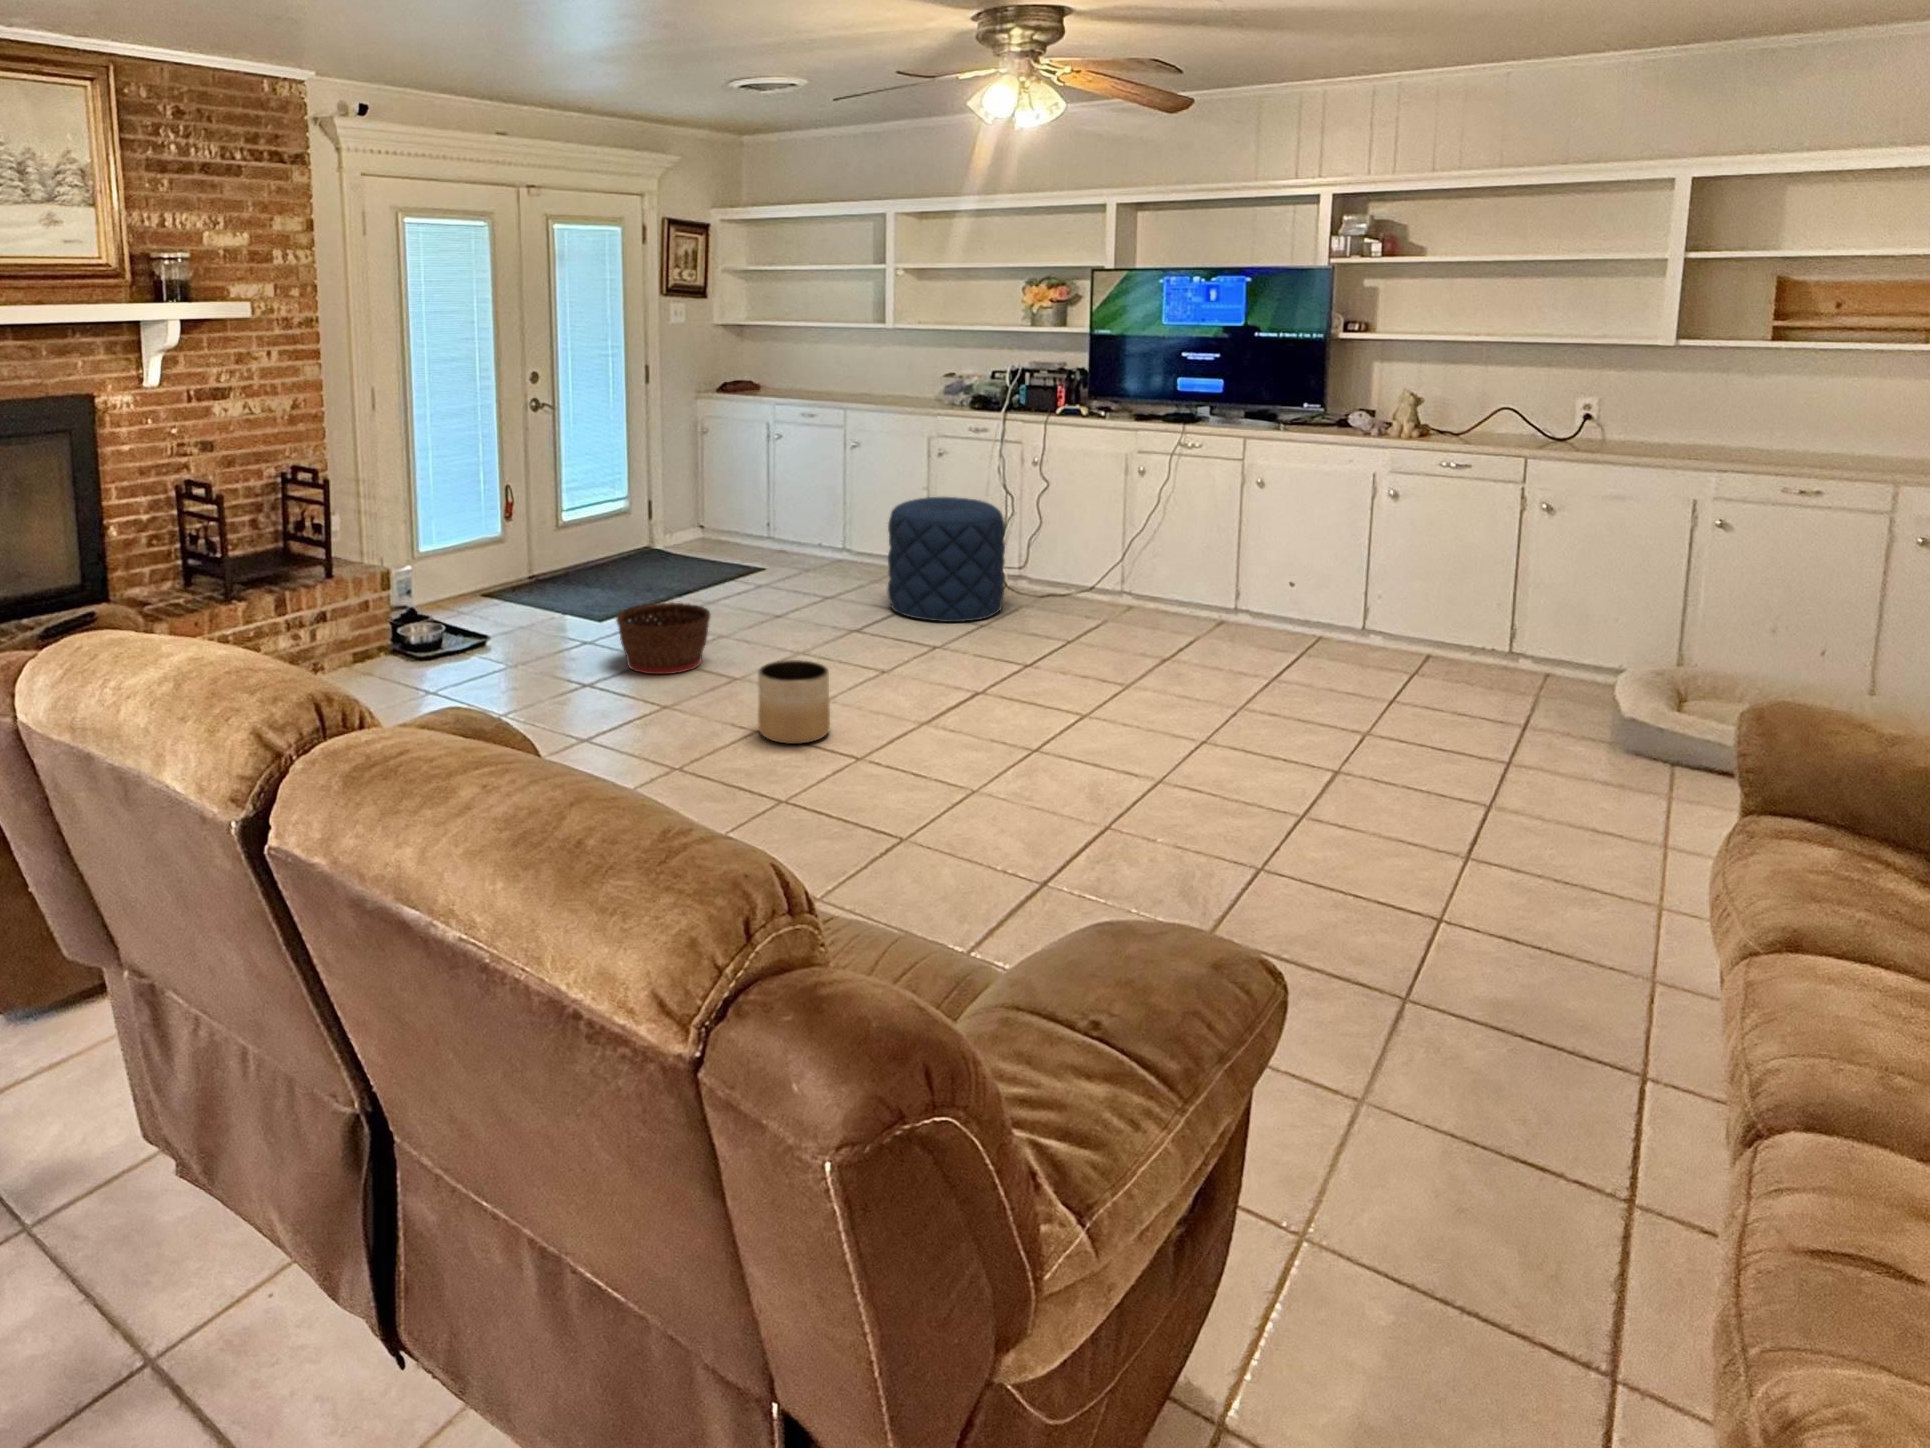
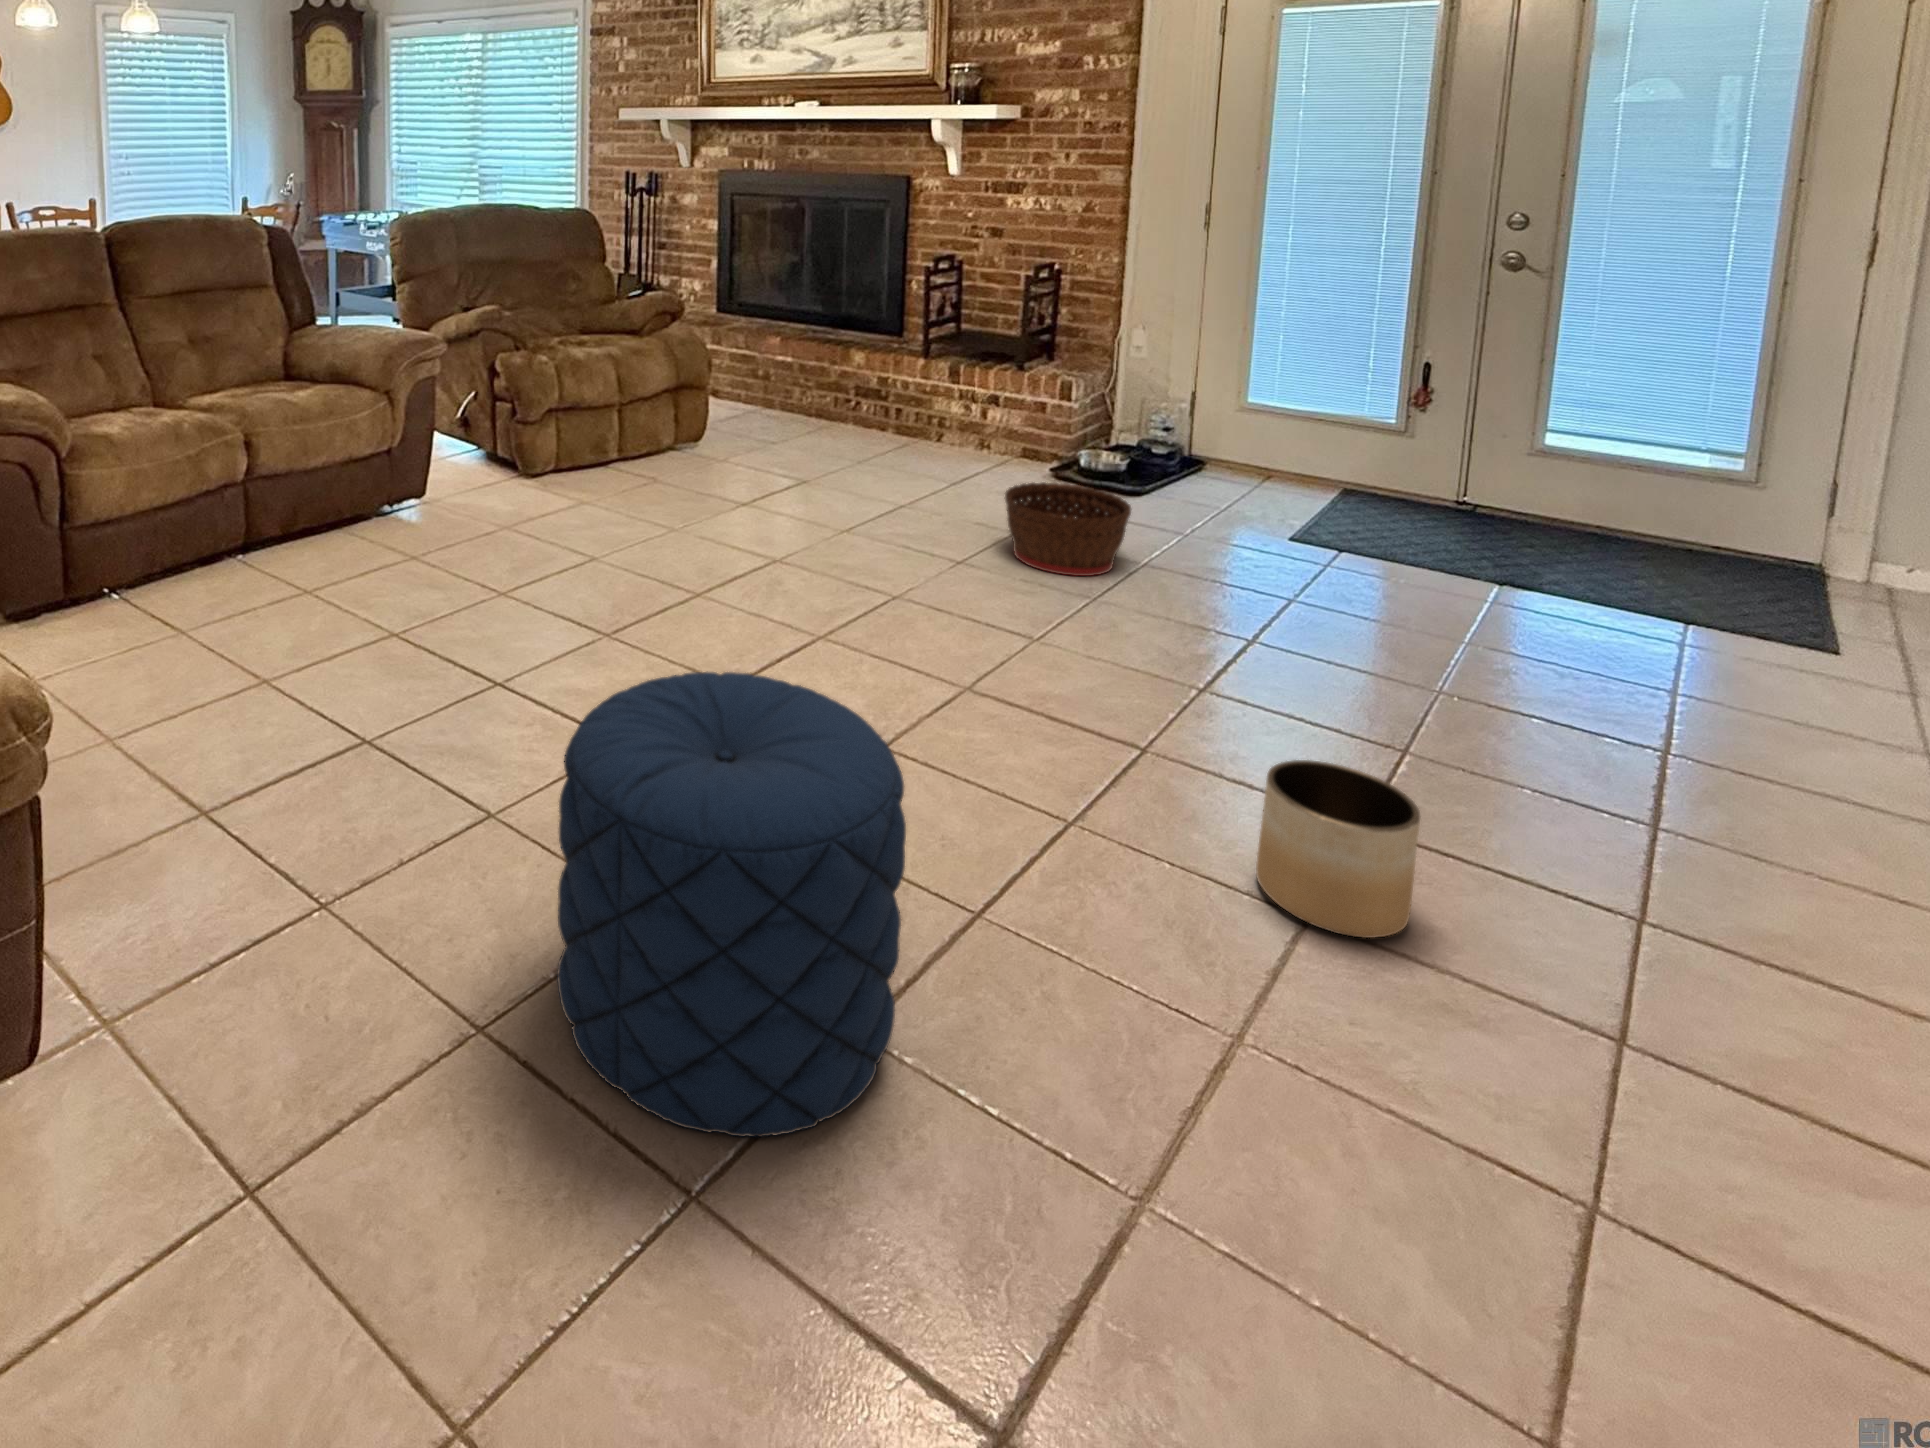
pouf: present [888,497,1005,622] -> present [557,672,906,1137]
planter: present [758,660,830,744] -> present [1256,760,1421,938]

